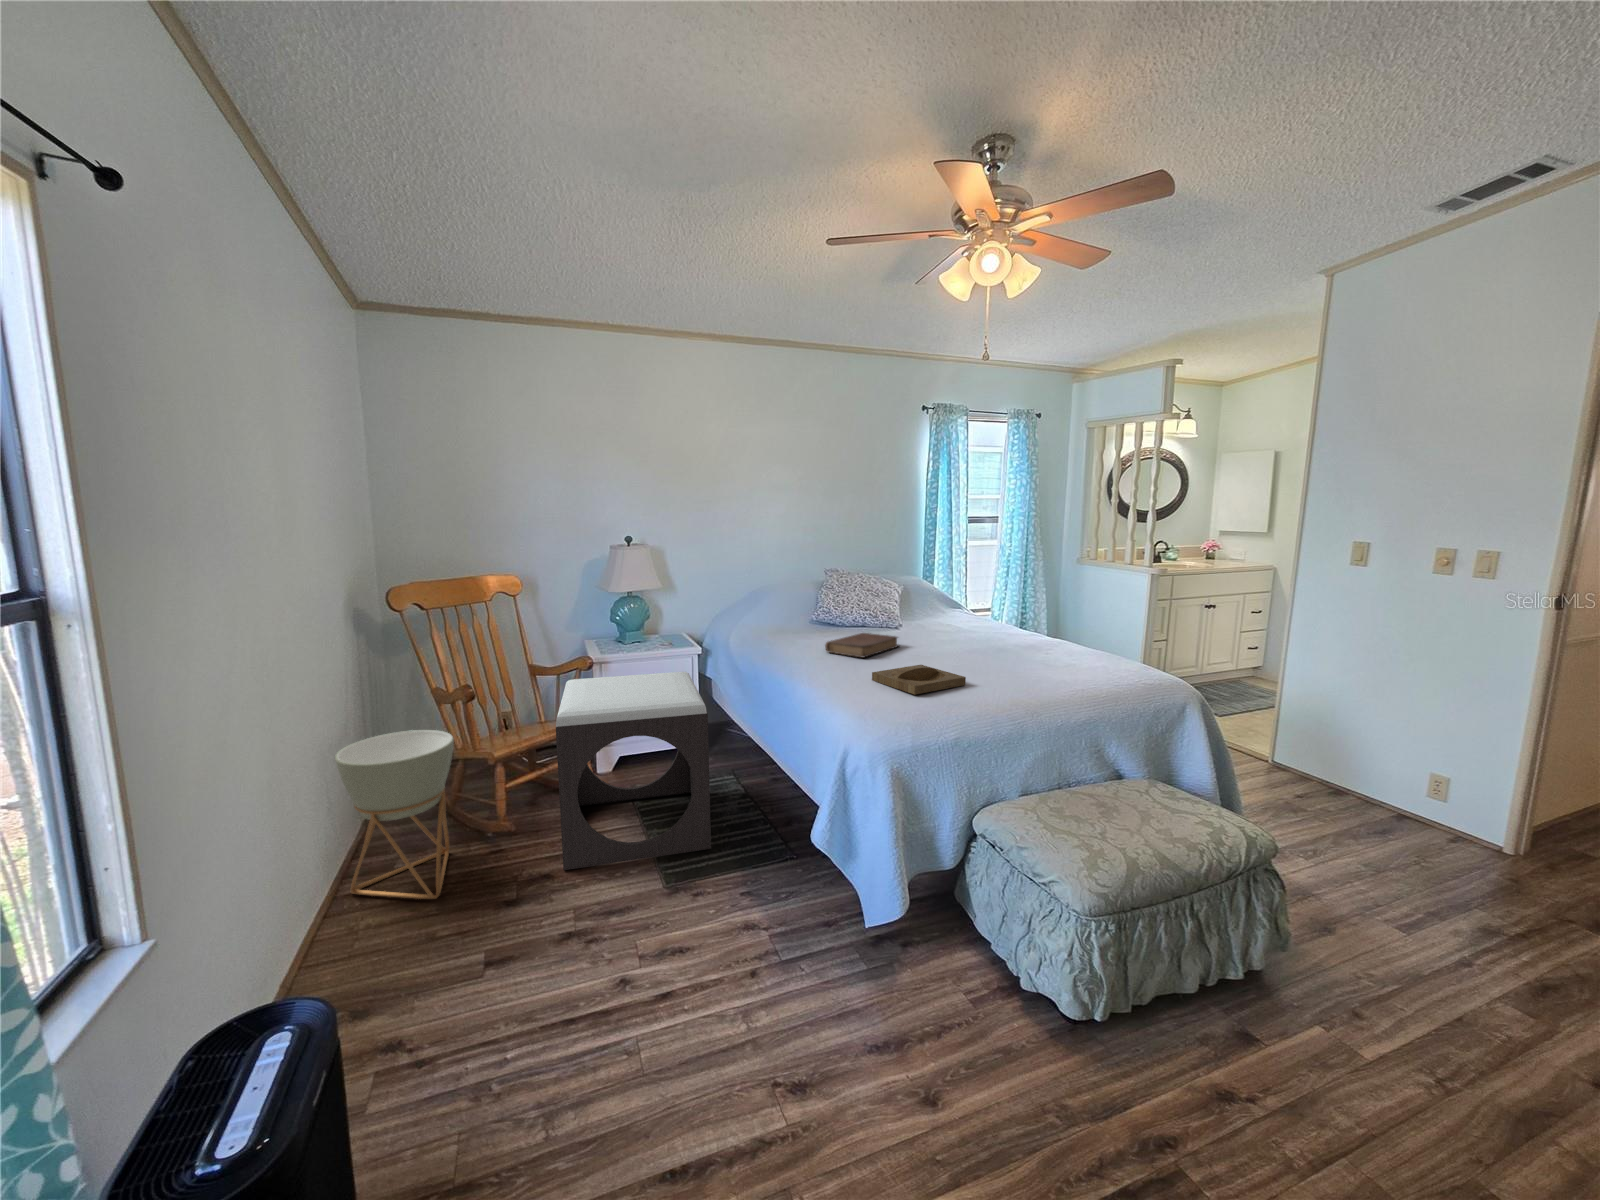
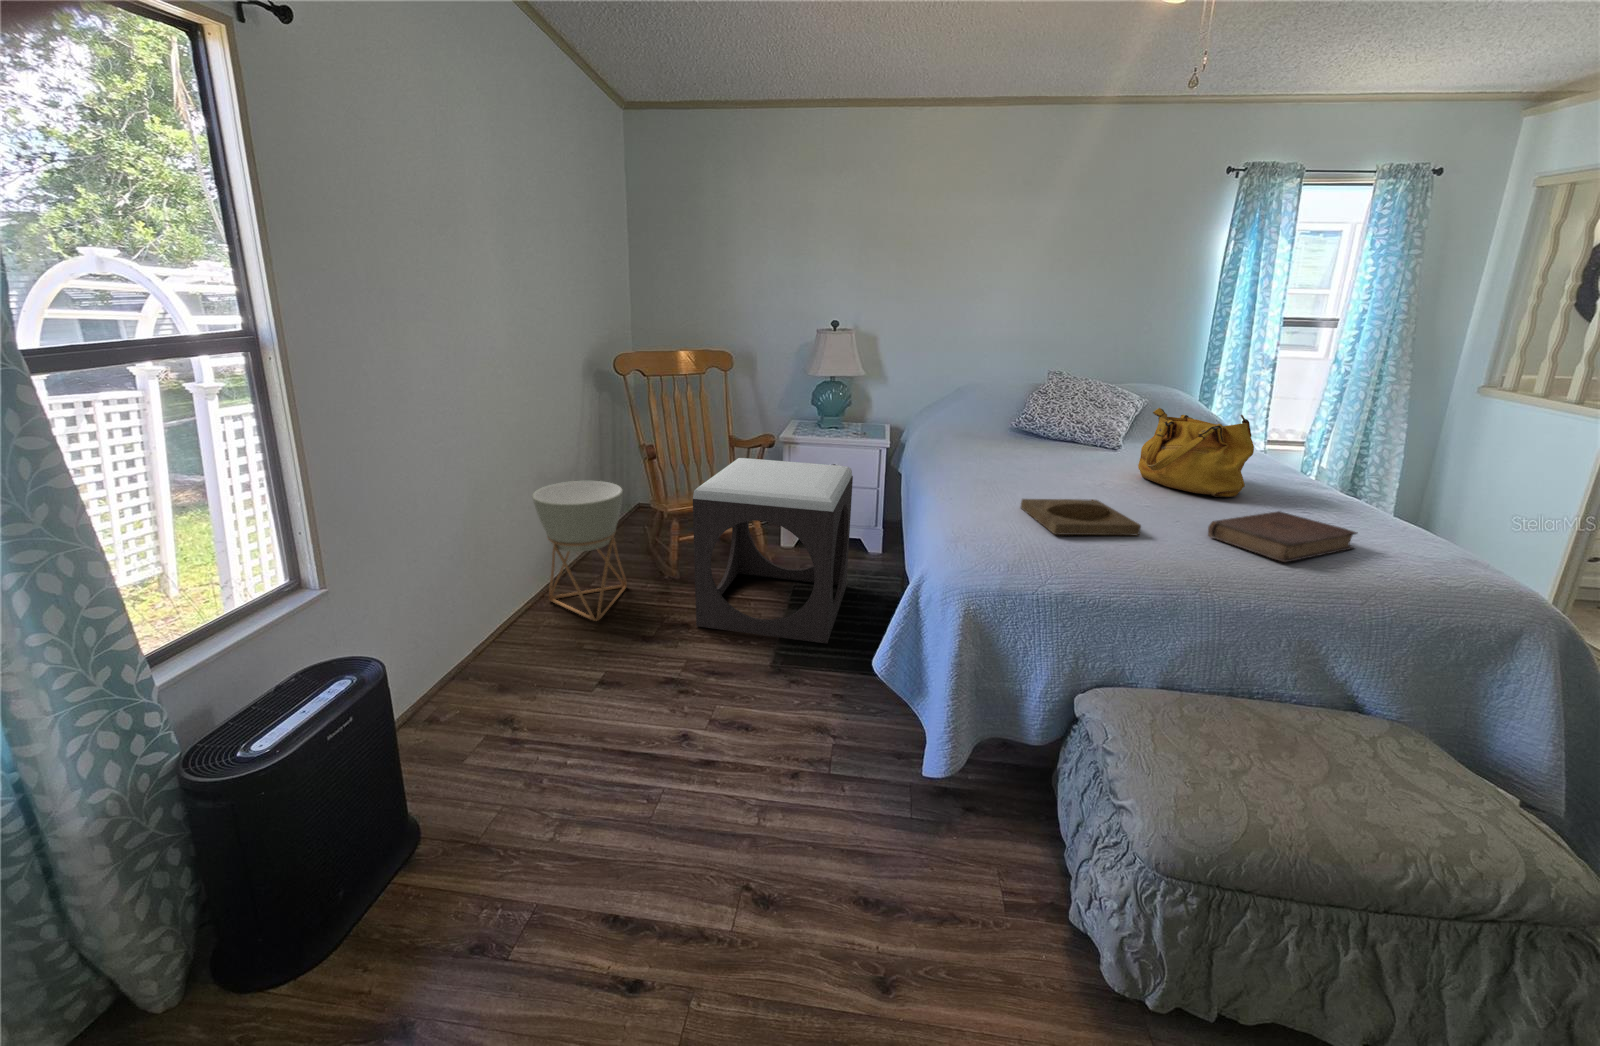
handbag: none [925,589,1001,651] -> present [1138,408,1254,497]
book: present [825,633,899,657] -> present [1208,511,1357,562]

